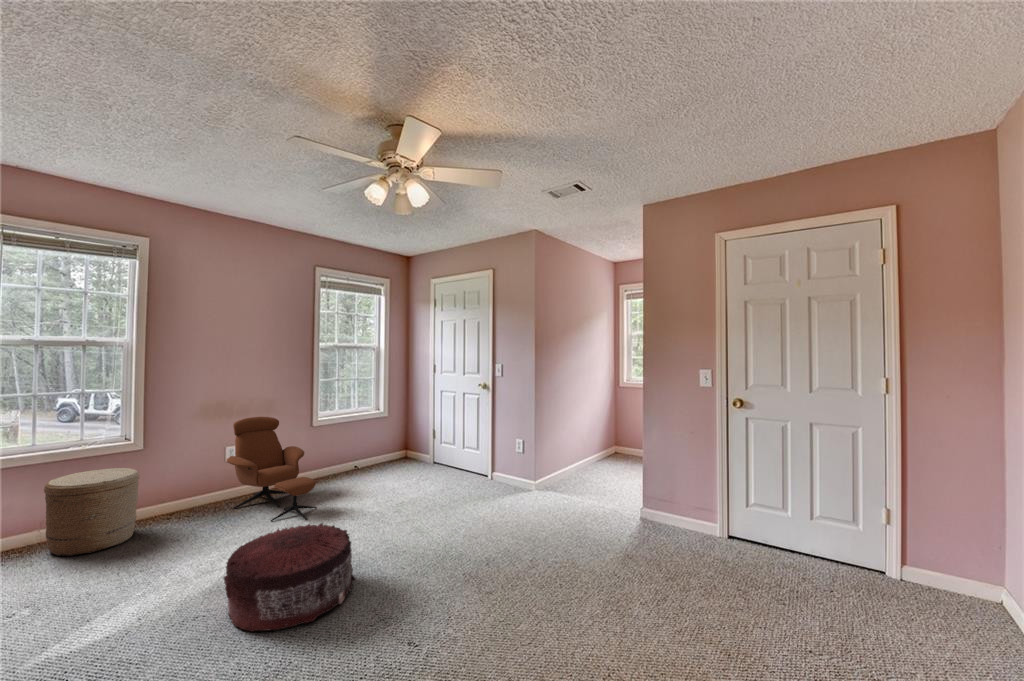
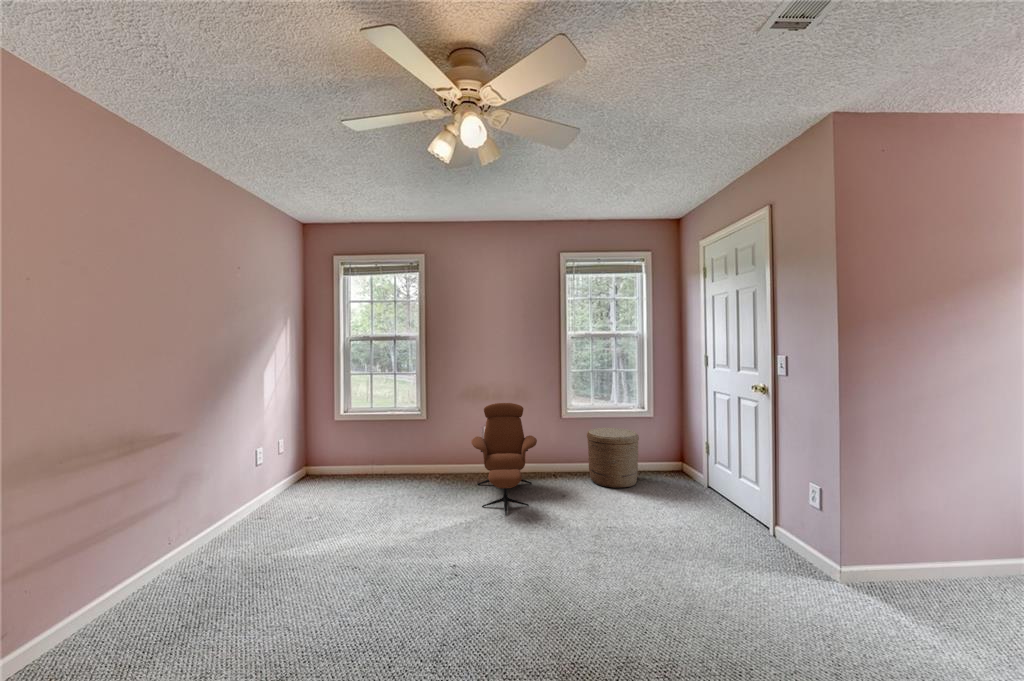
woven basket: present [44,468,139,556] -> present [587,428,639,488]
pouf: present [224,523,356,631] -> none [324,520,449,641]

